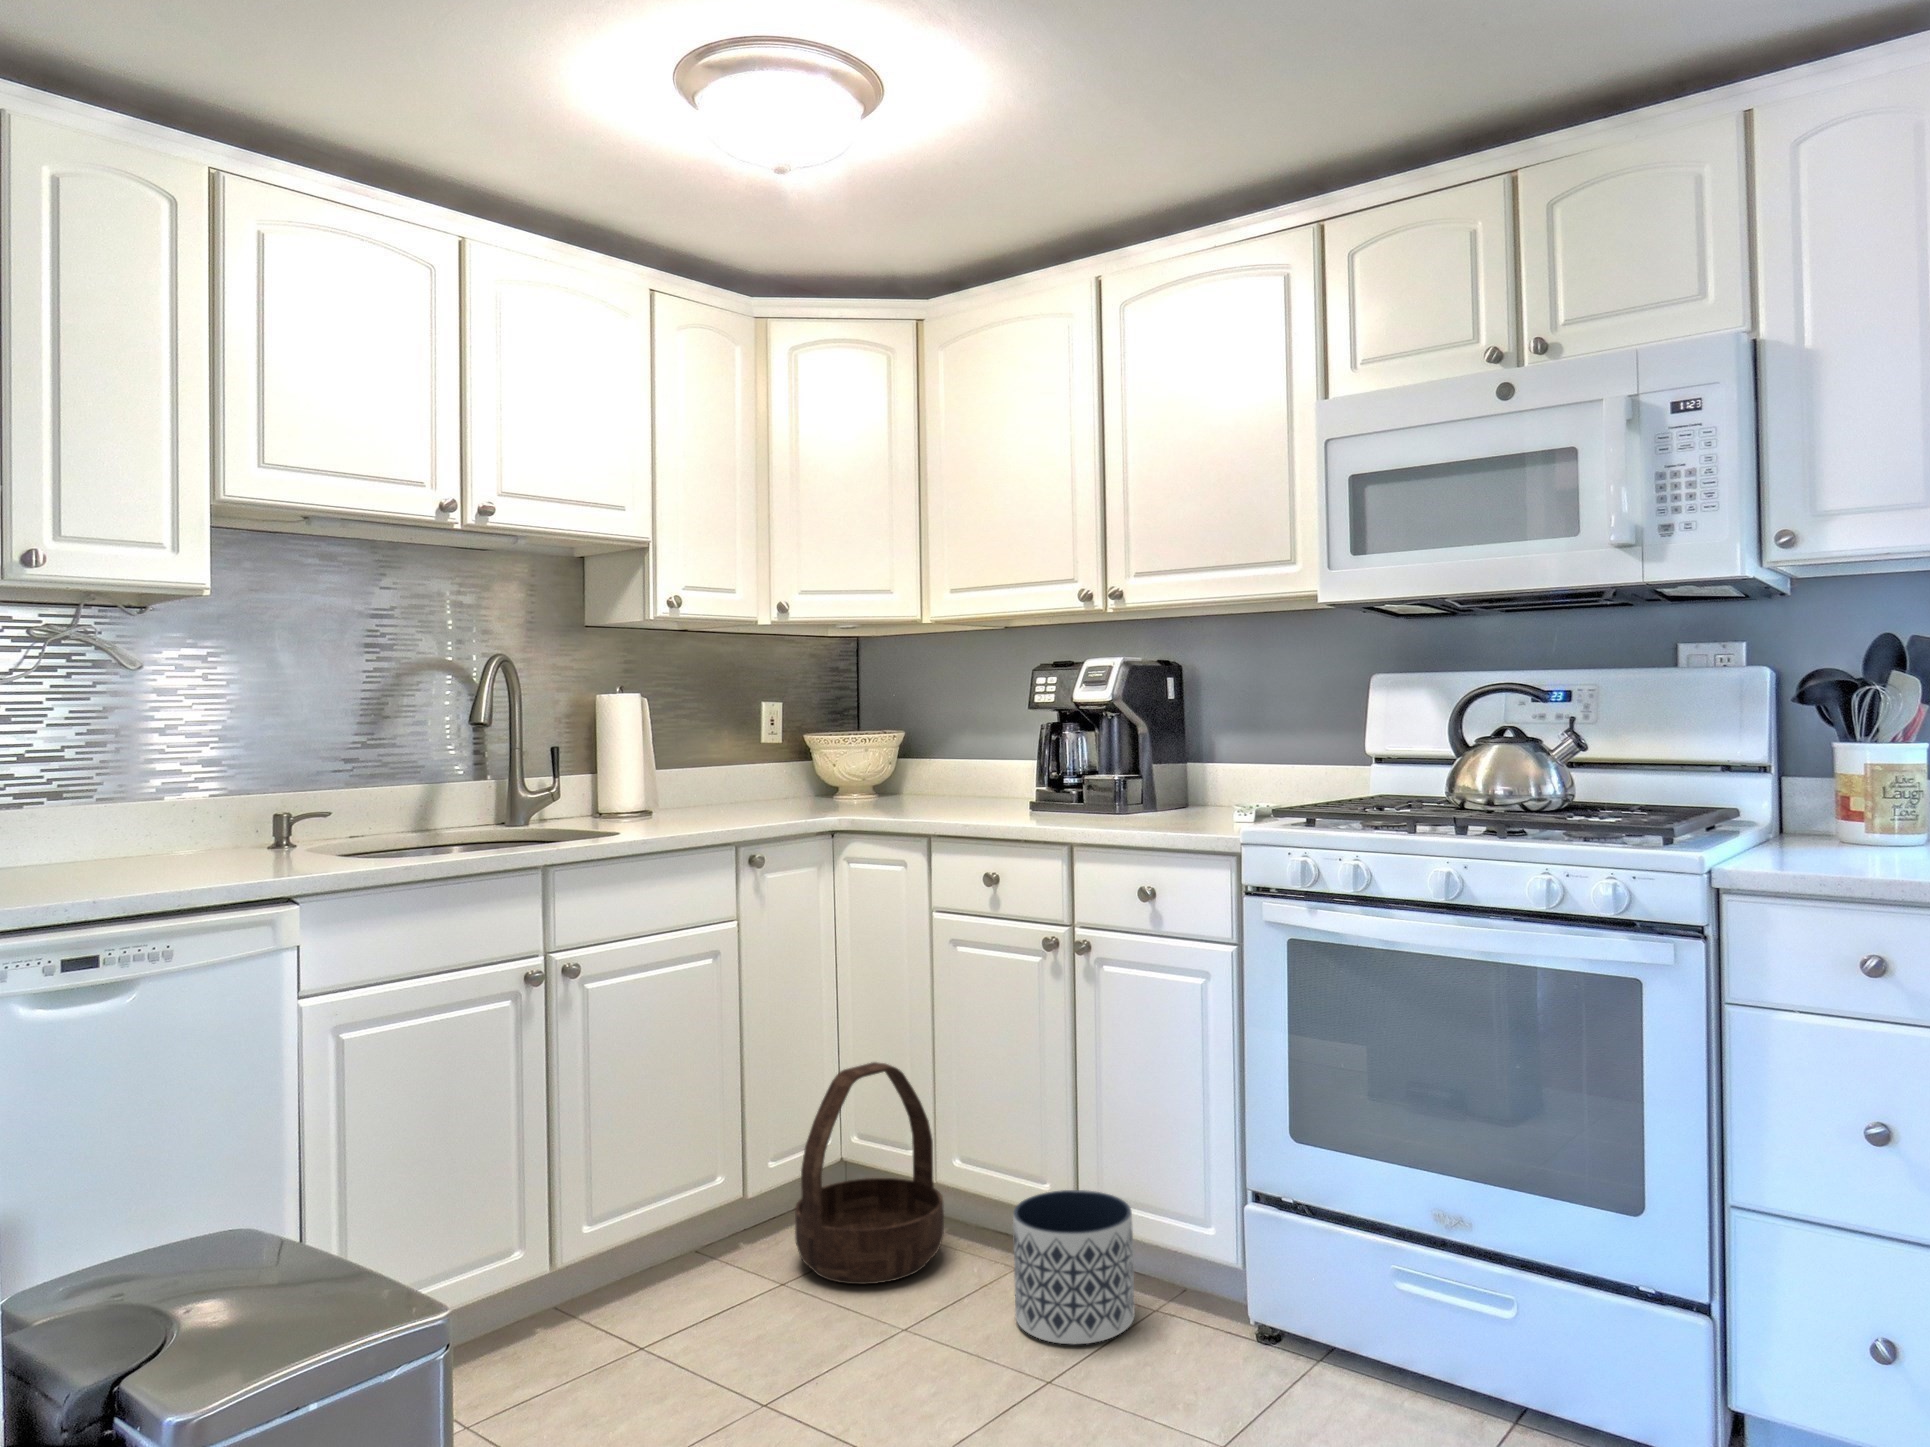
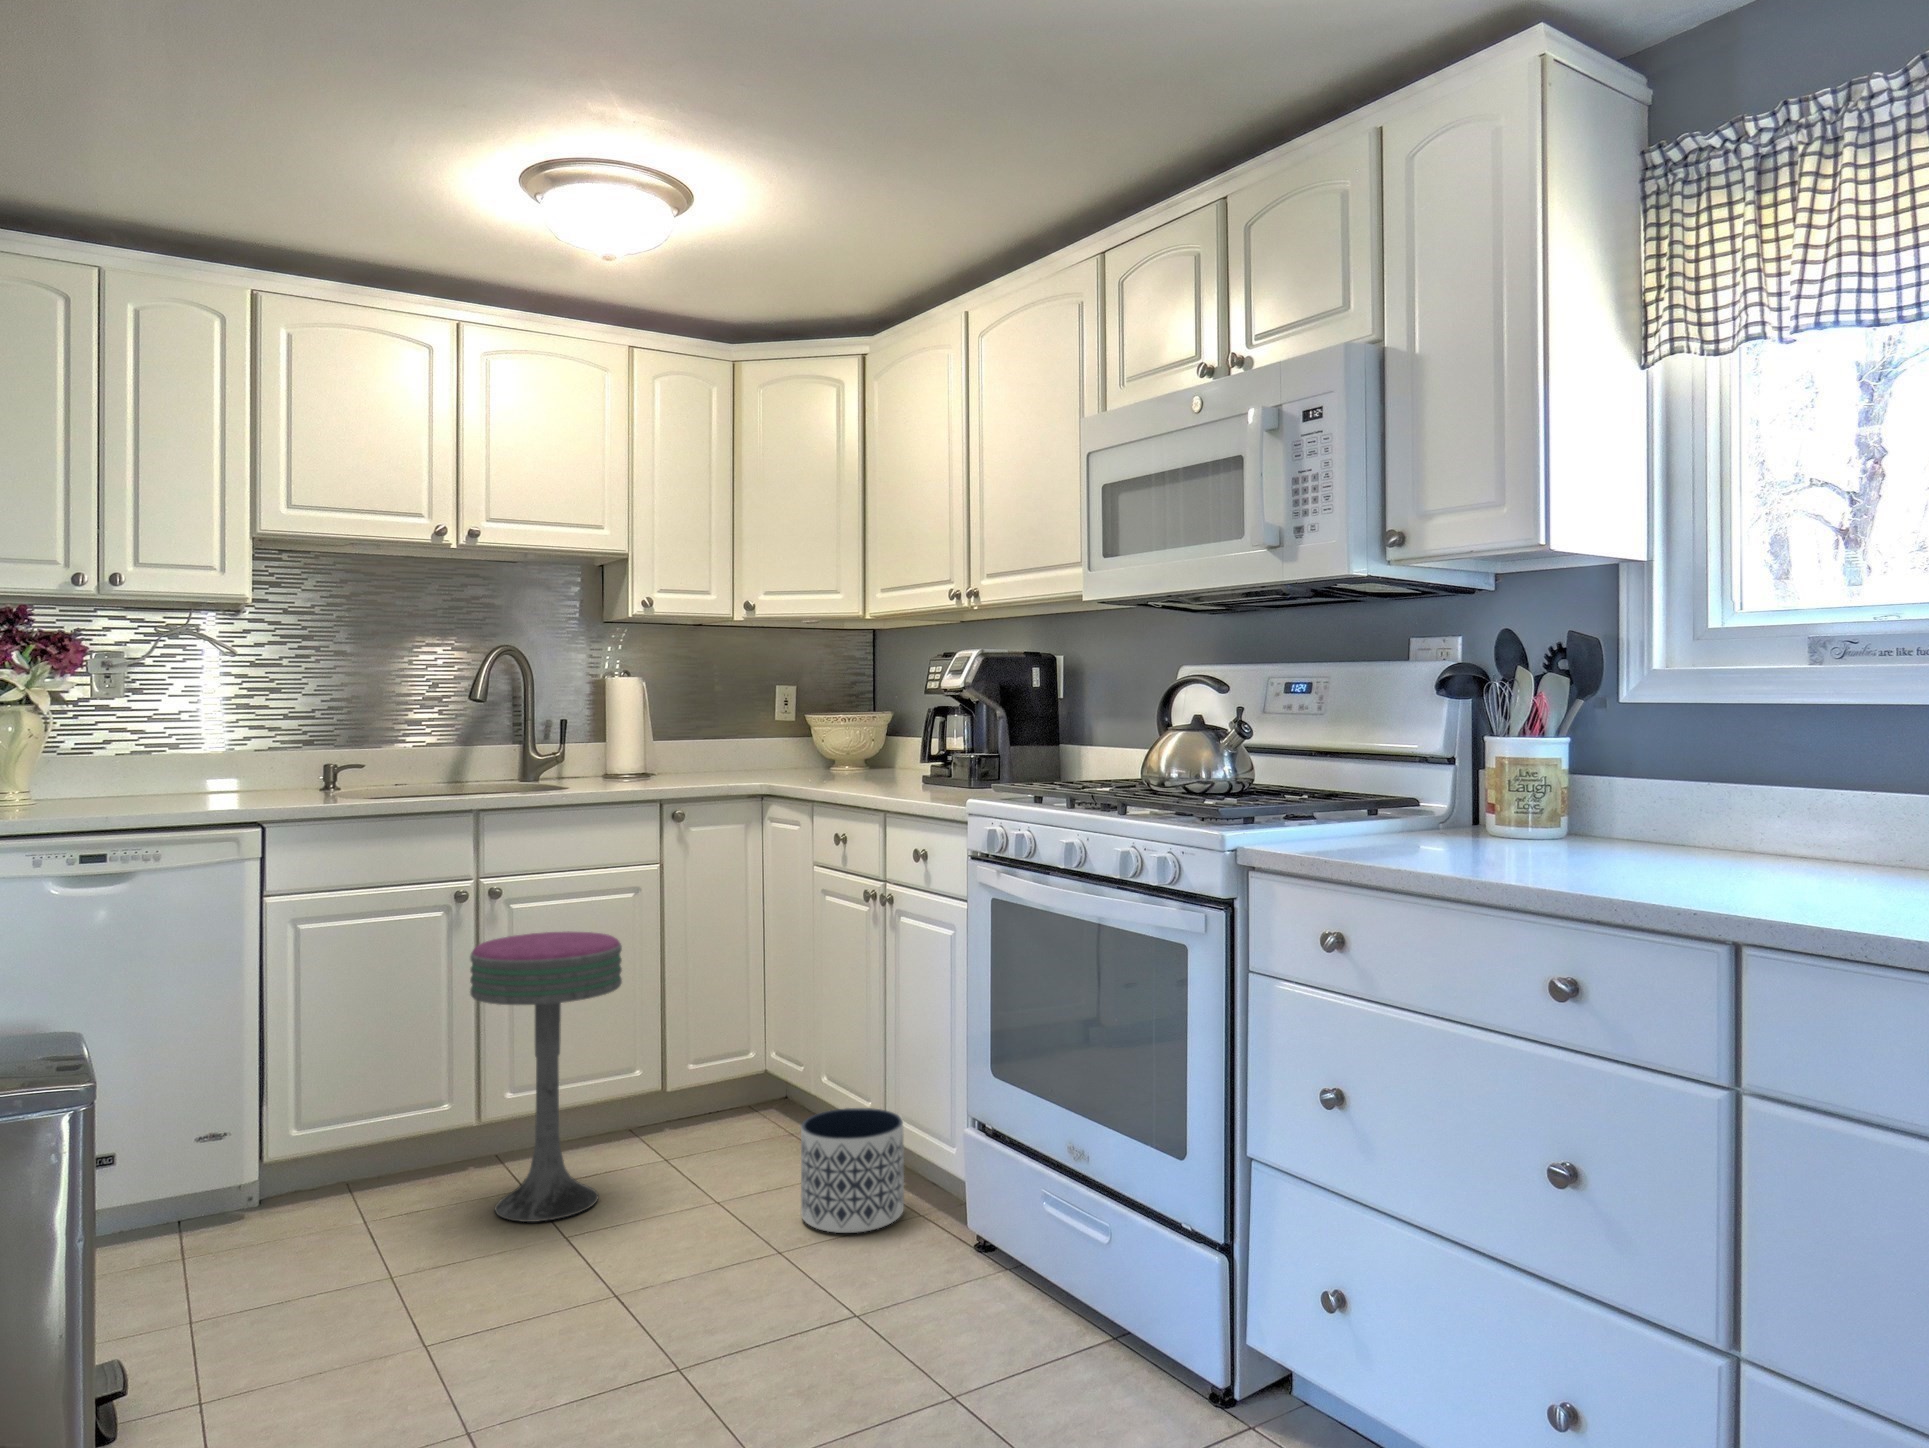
bar stool: none [590,1012,778,1394] -> present [470,931,622,1222]
basket: present [795,1062,944,1284] -> none [686,990,811,1170]

